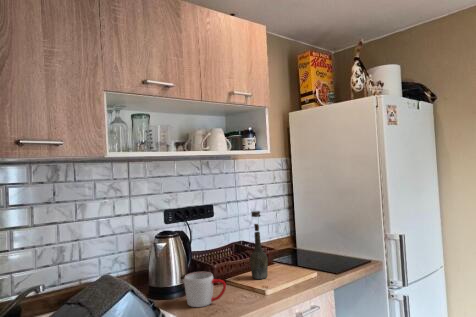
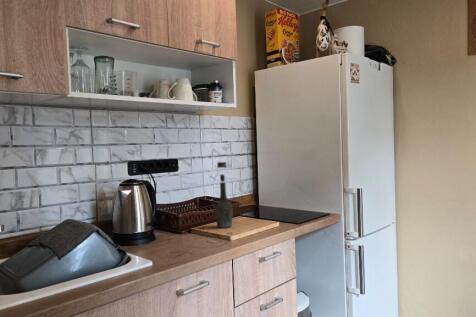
mug: present [184,272,226,307] -> none [151,217,193,249]

